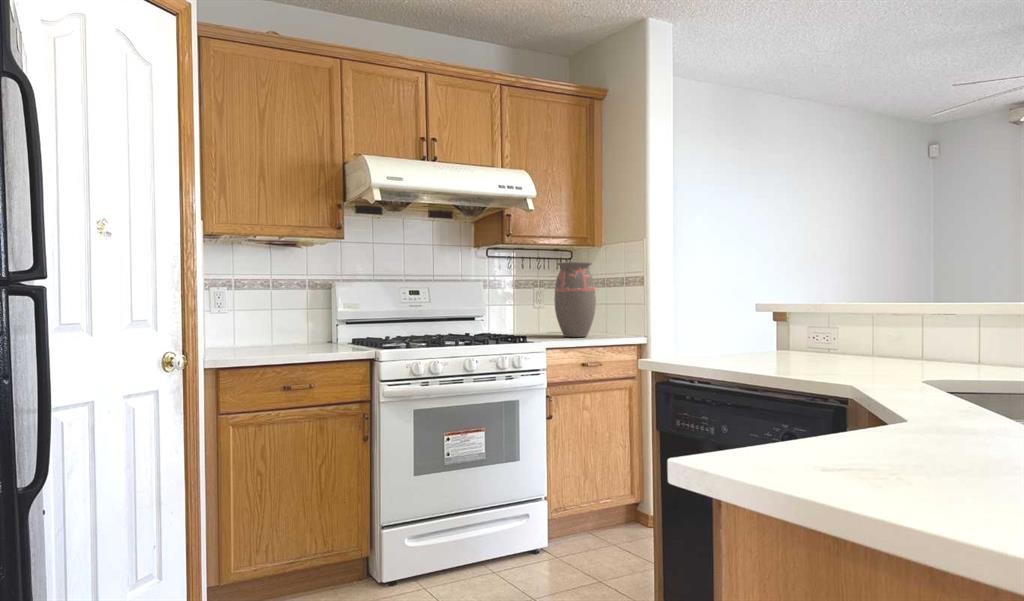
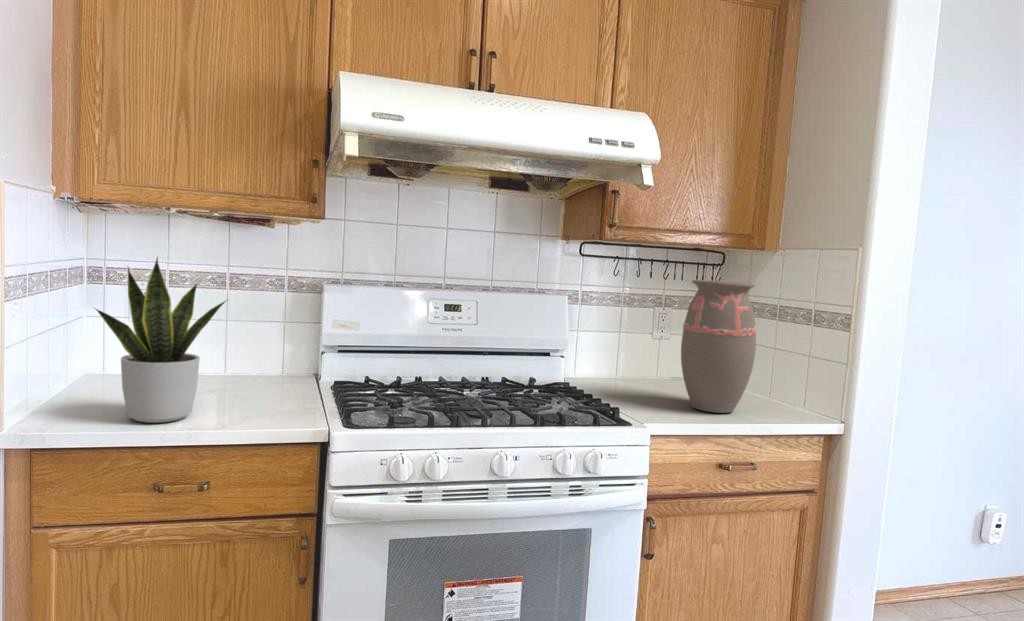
potted plant: none [243,260,310,354] -> present [96,257,225,423]

